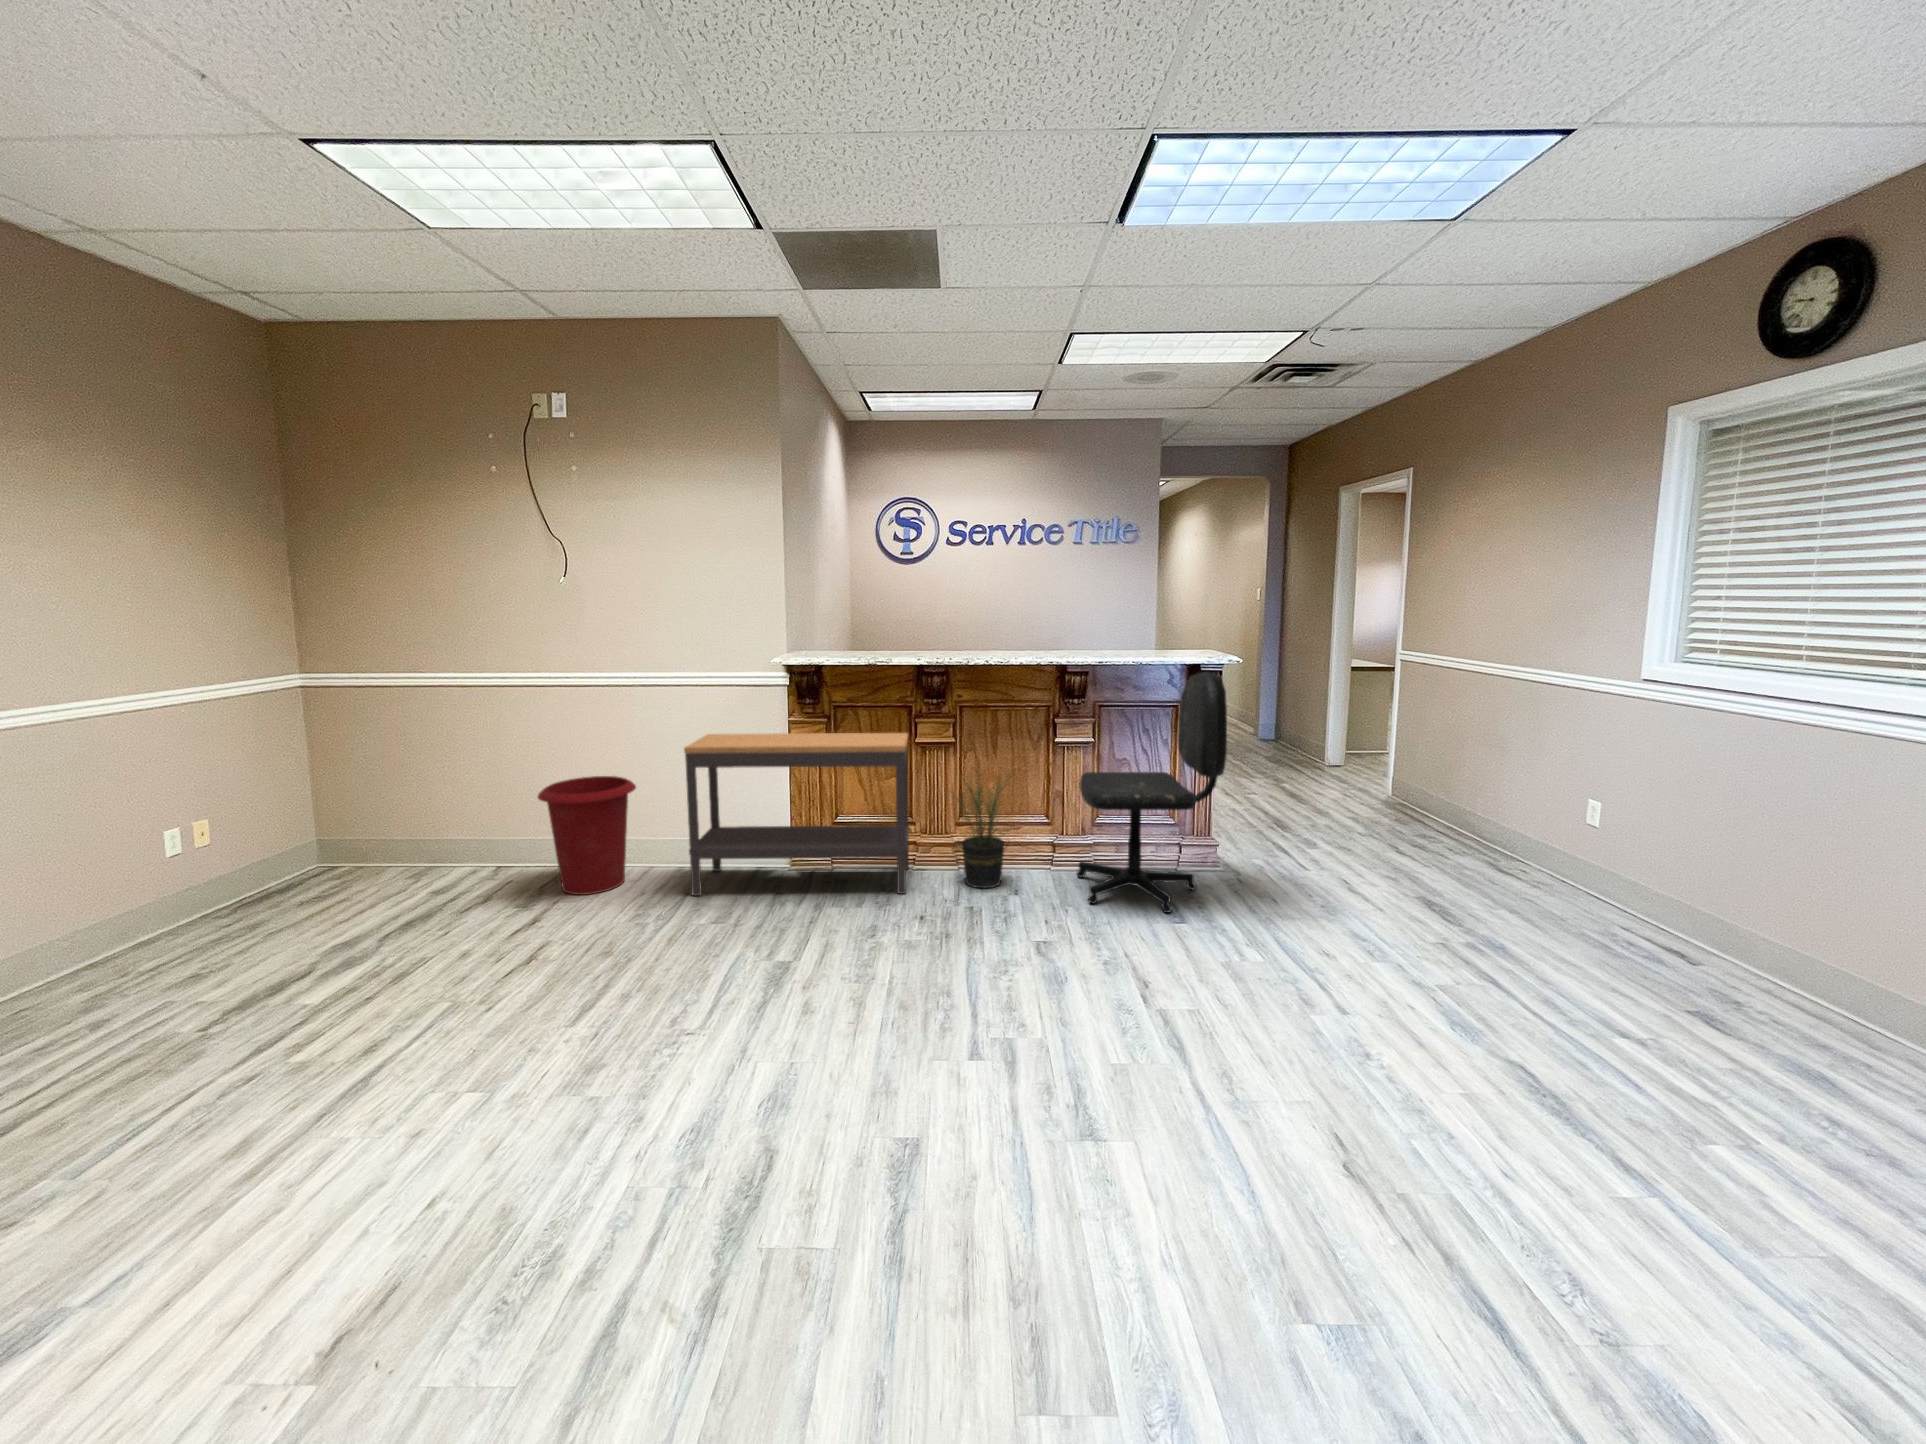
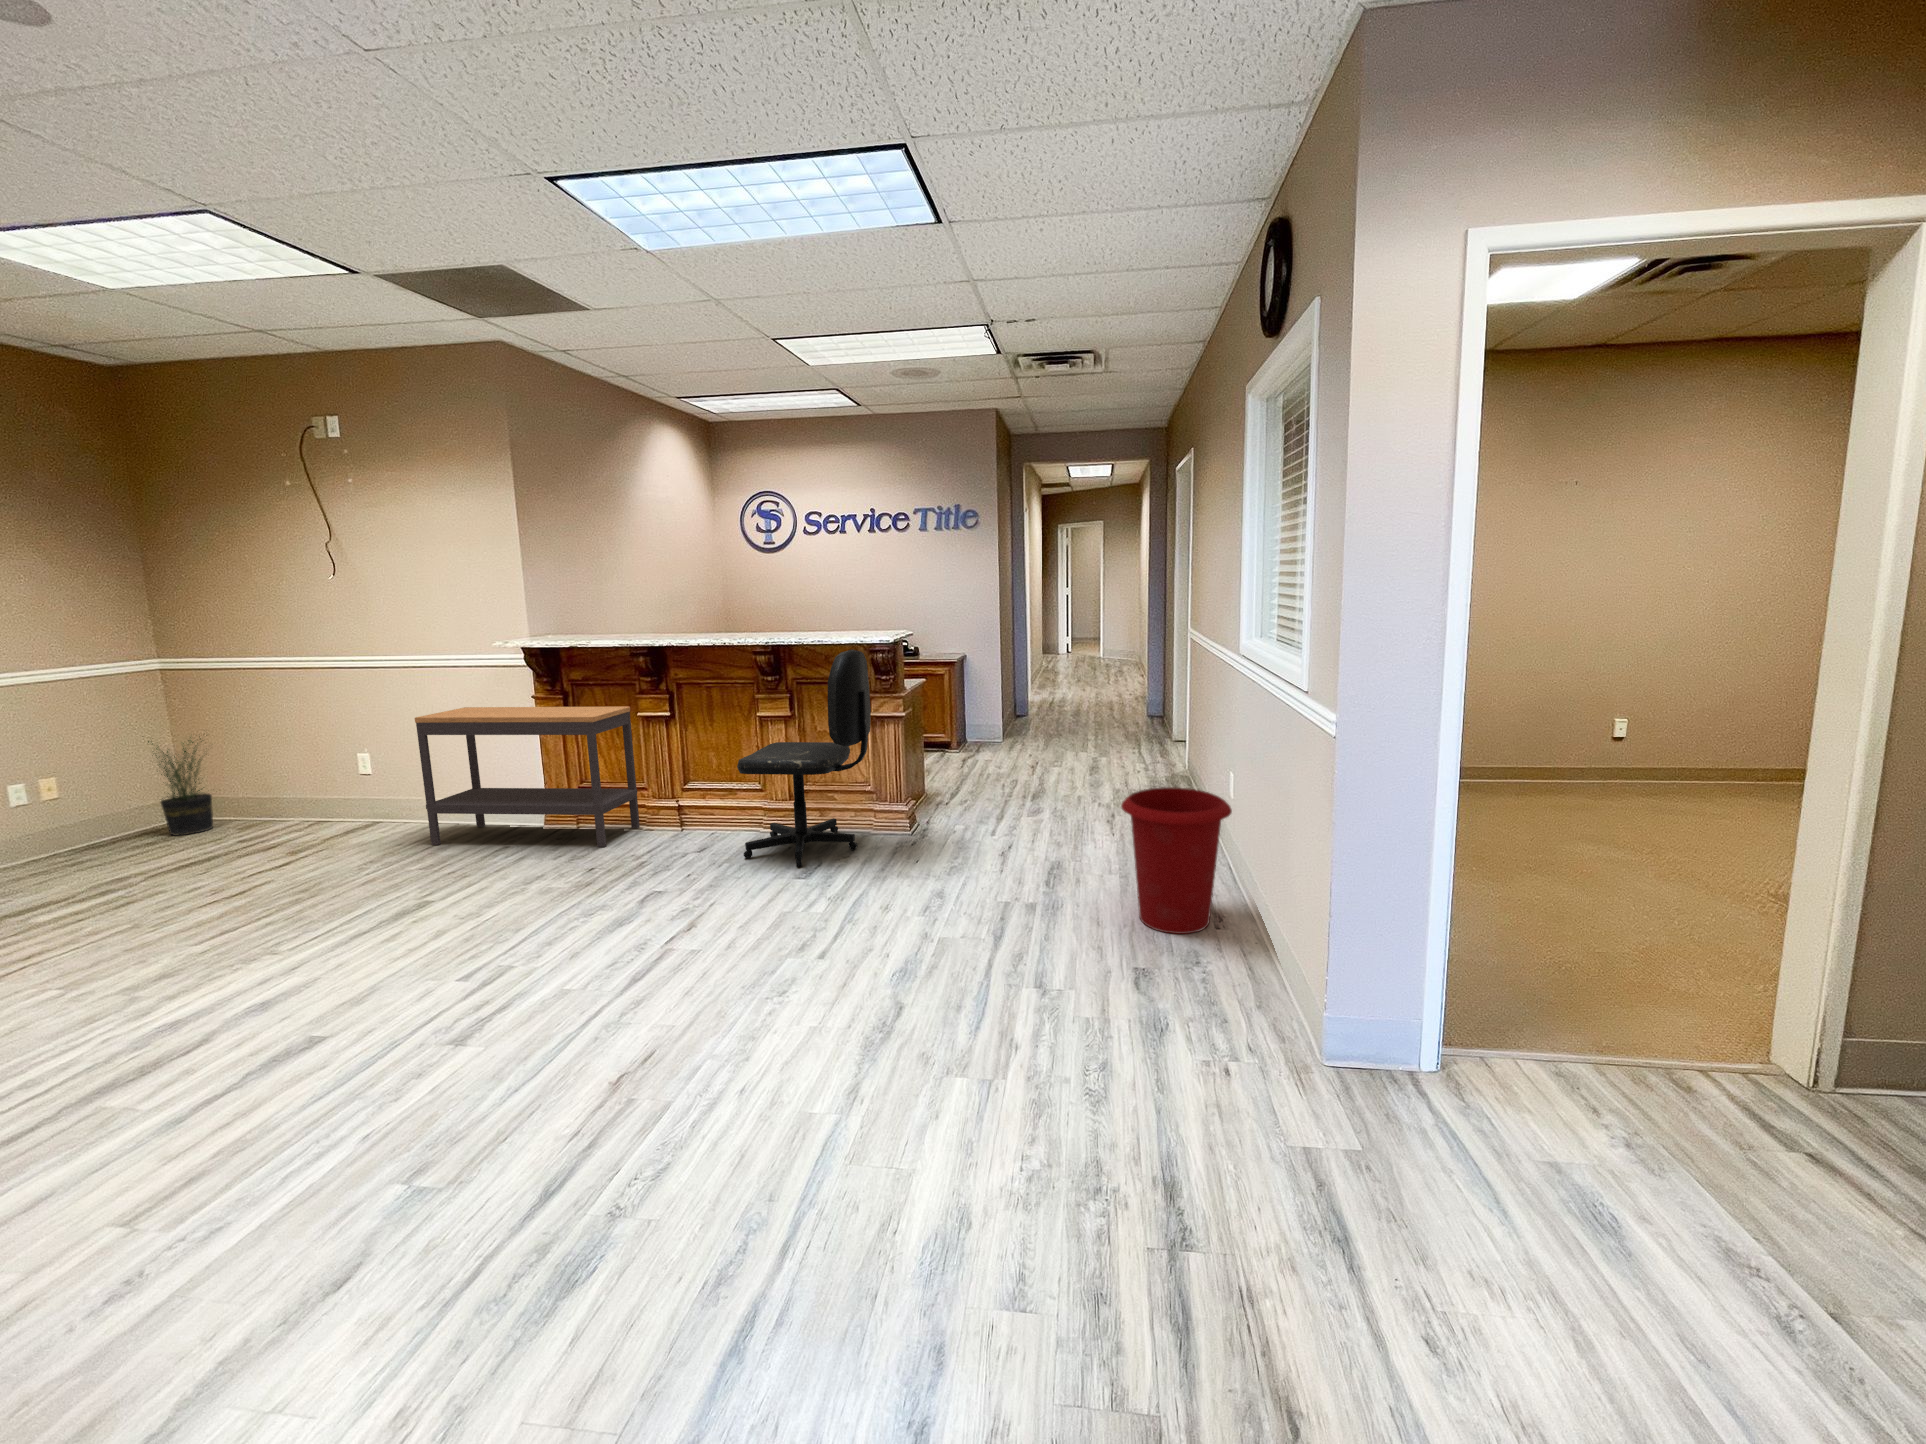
potted plant: present [949,763,1015,888] -> present [148,737,213,836]
waste bin: present [537,776,636,895] -> present [1121,787,1232,934]

